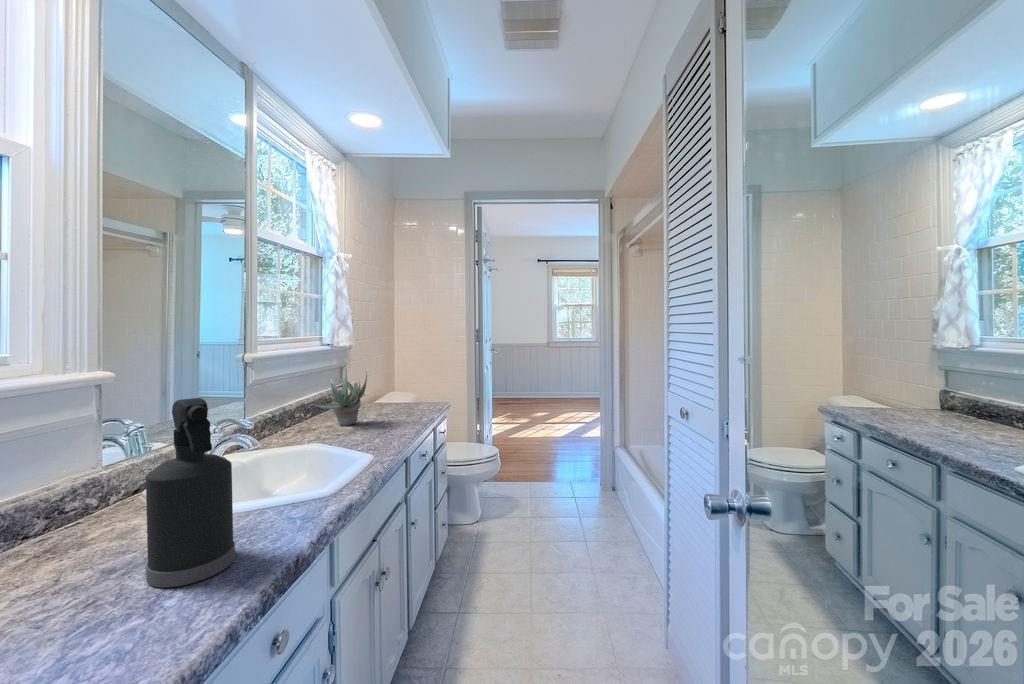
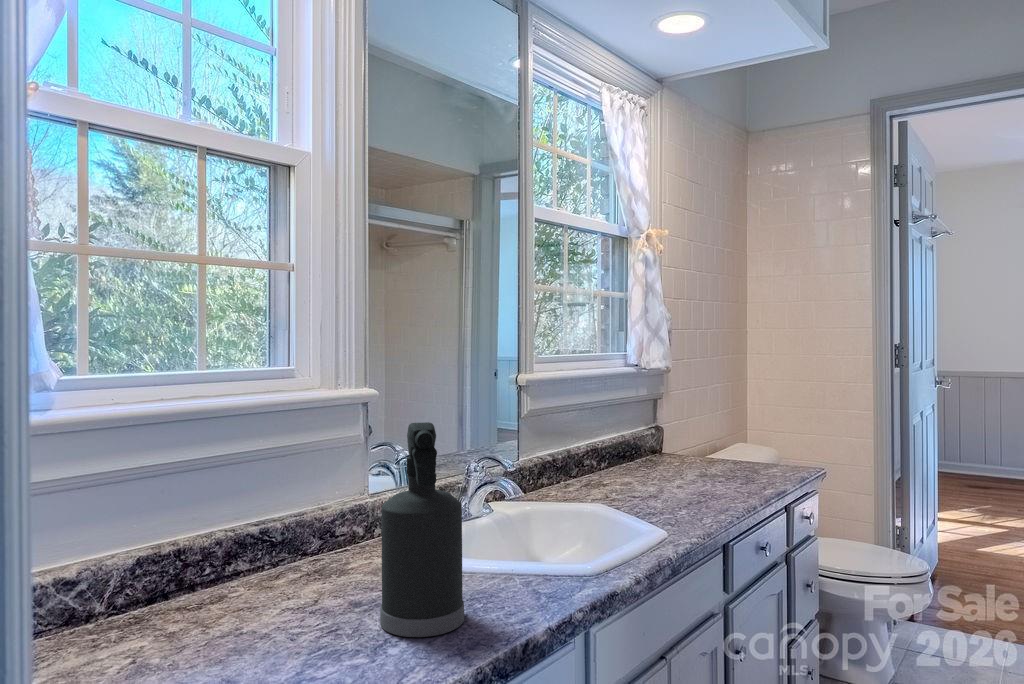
succulent plant: present [316,367,367,425] -> none [604,396,680,484]

